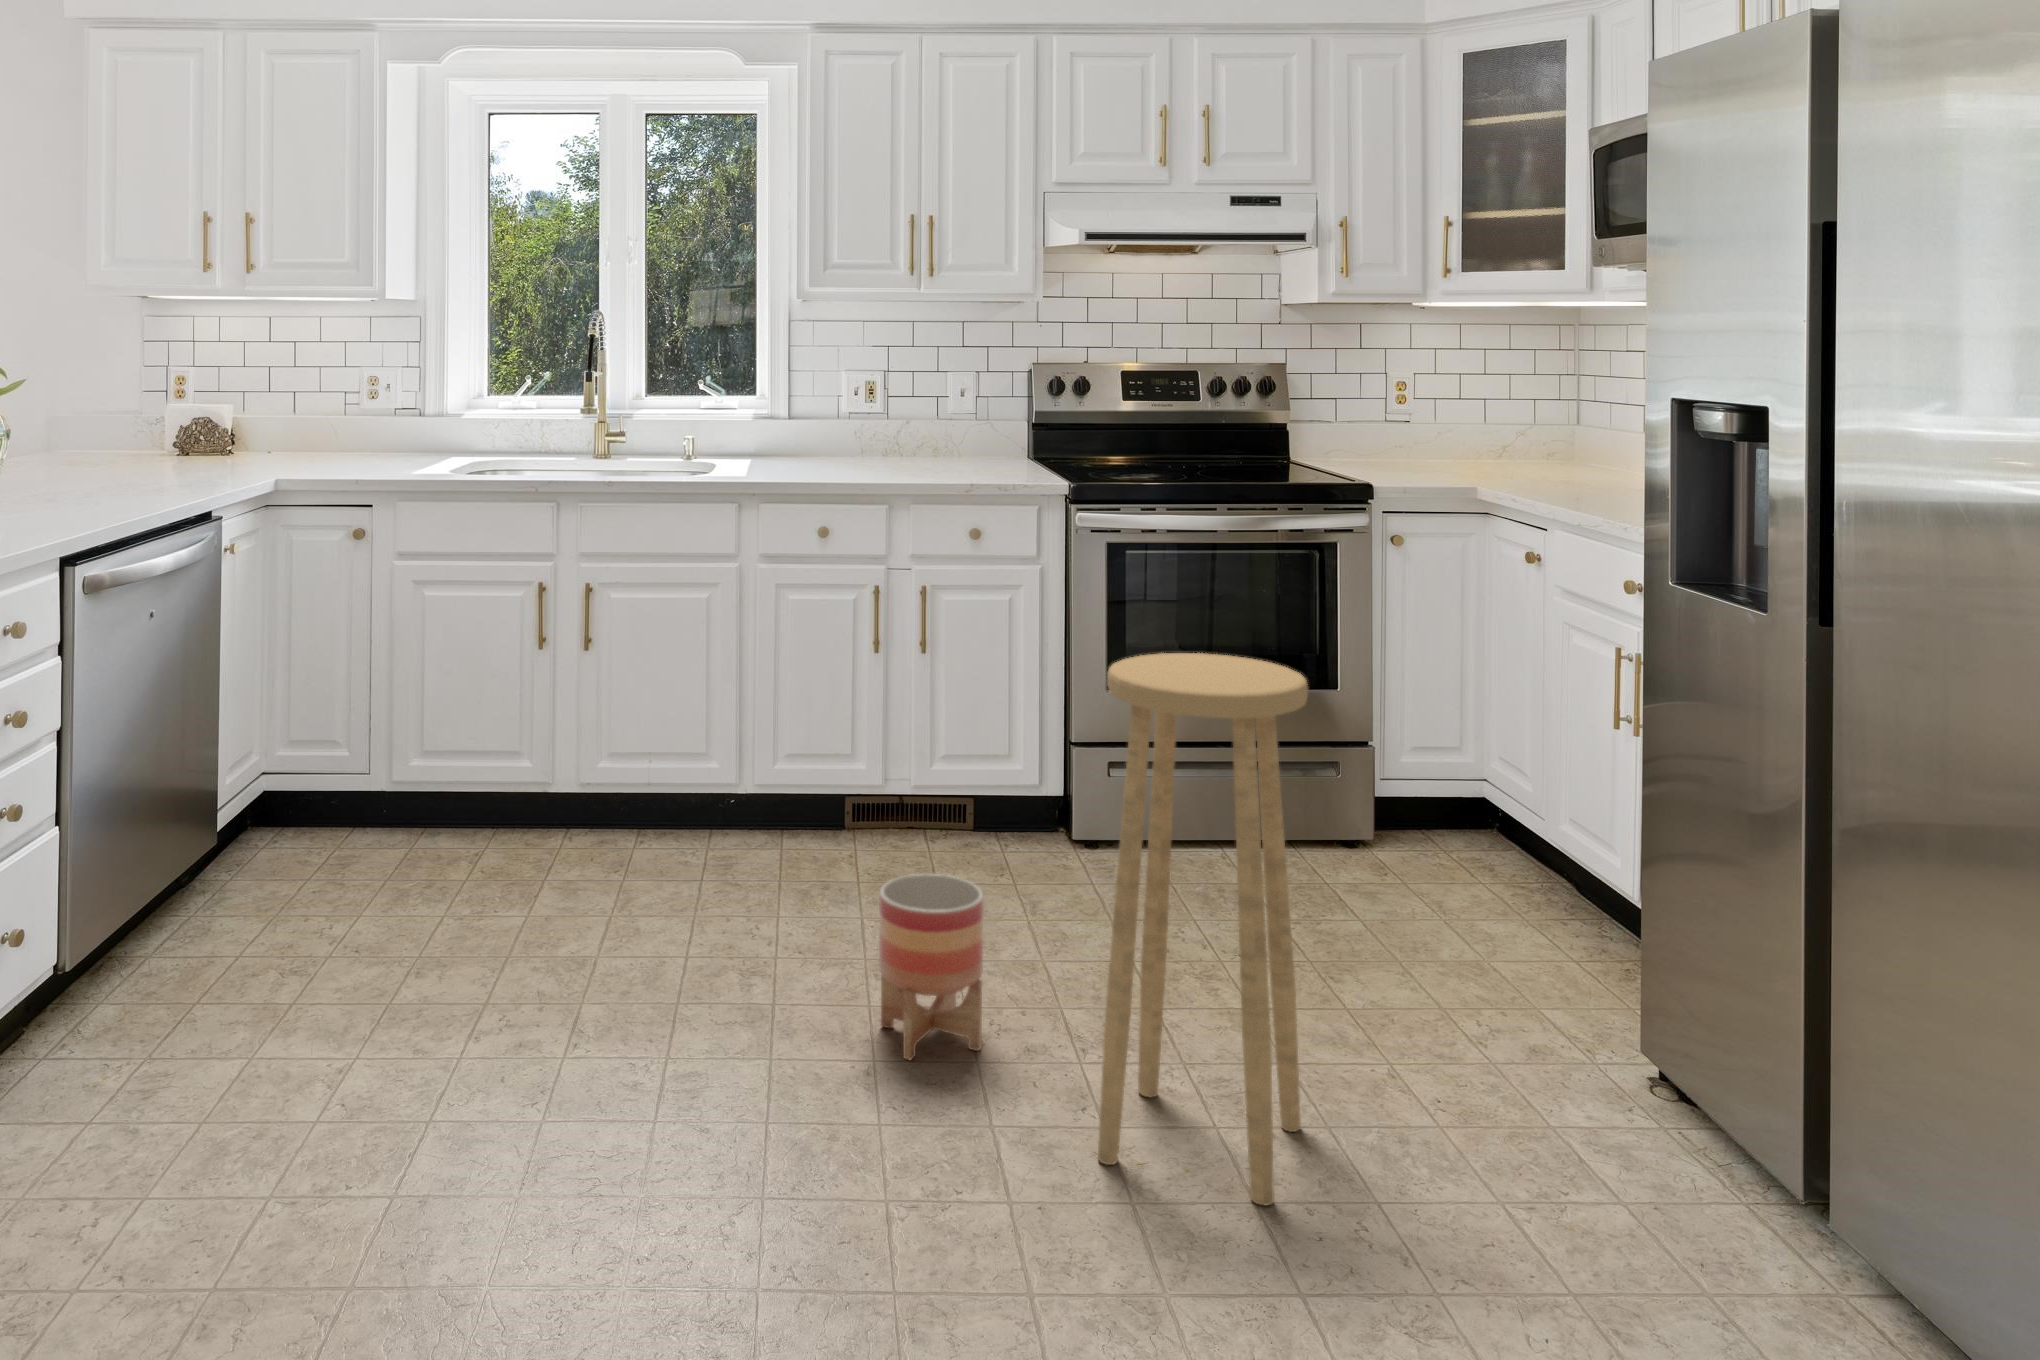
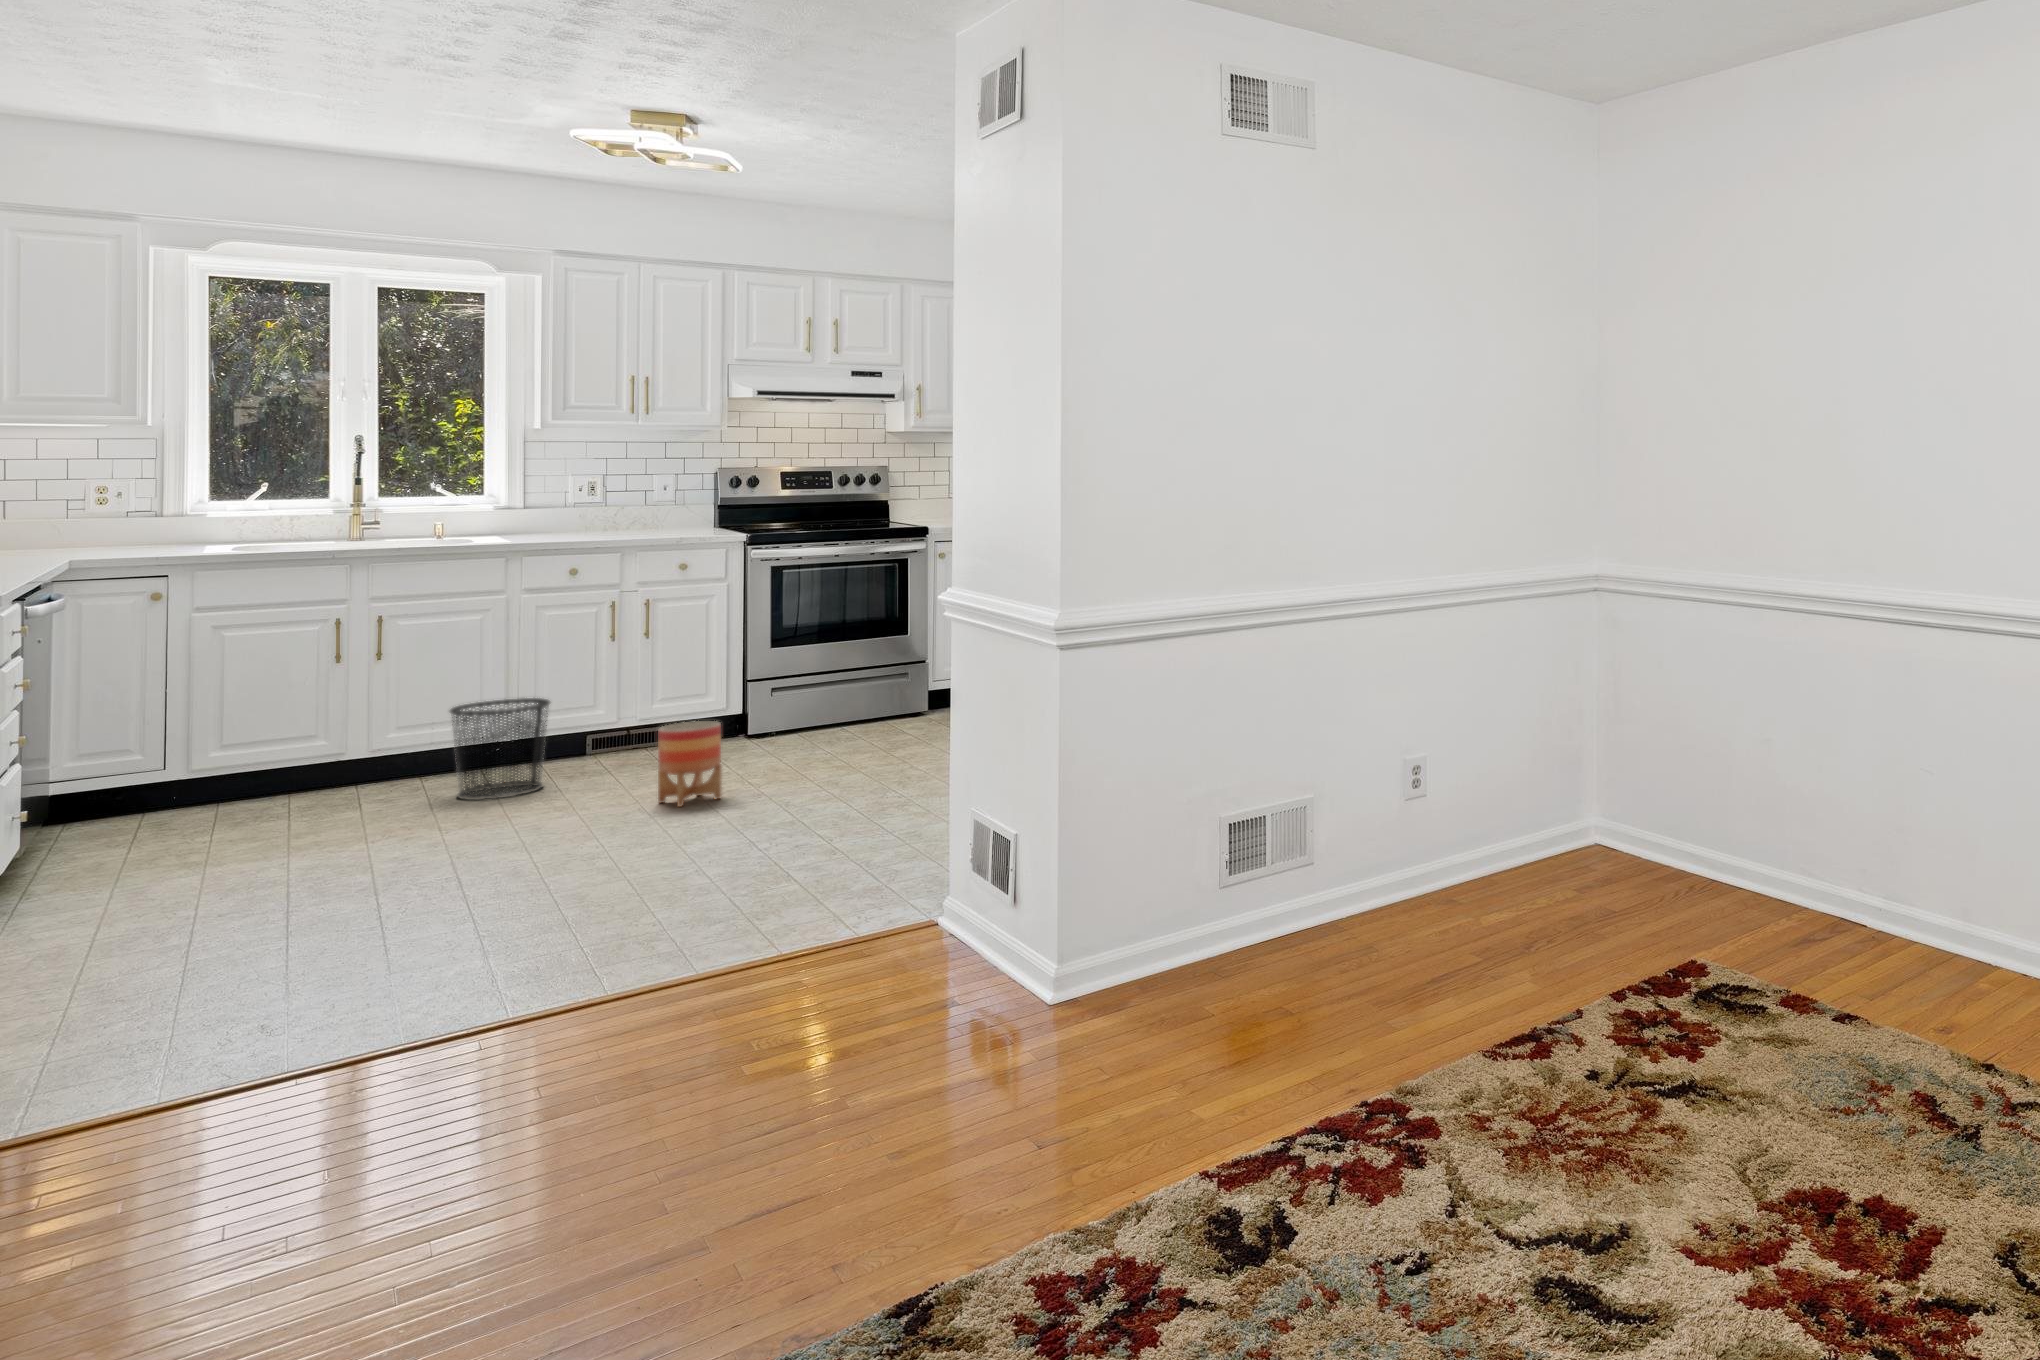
stool: present [1098,653,1308,1205] -> none [793,584,892,808]
waste bin: none [637,739,769,917] -> present [450,698,550,800]

